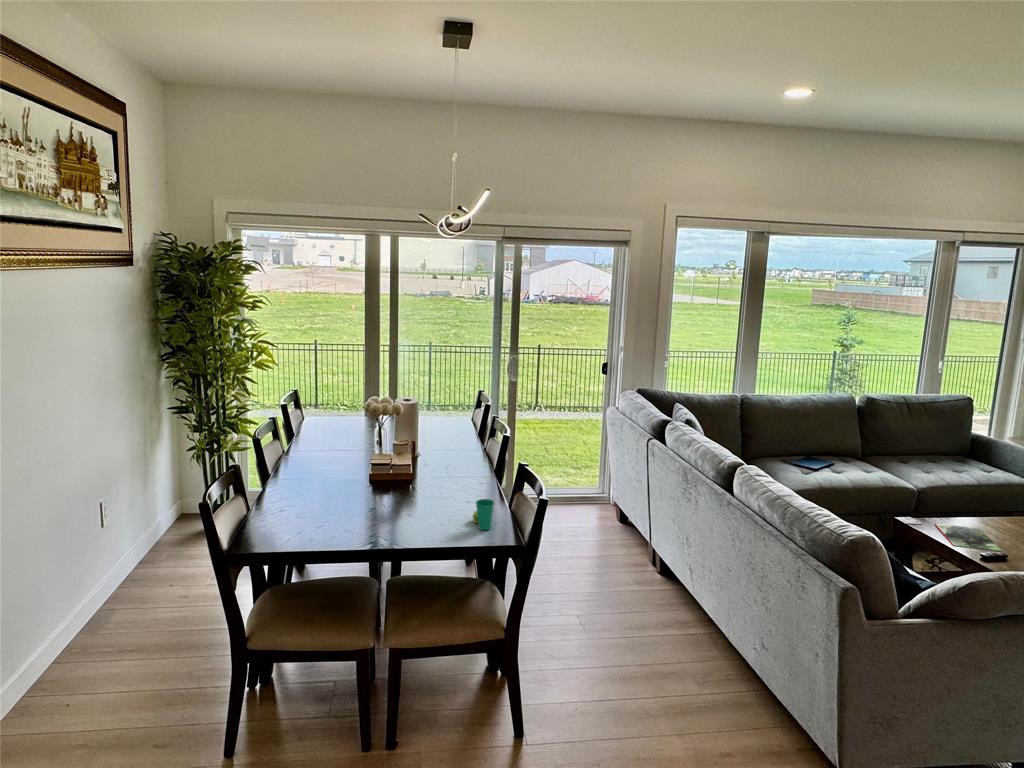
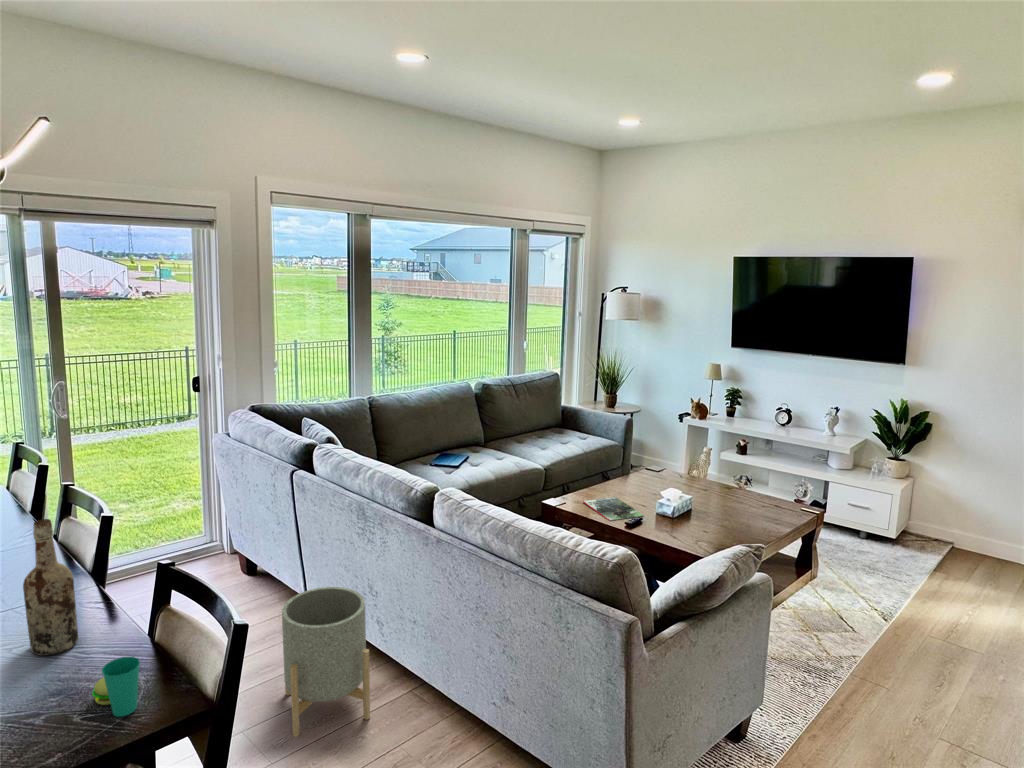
wine bottle: none [454,420,478,497] -> present [23,519,78,656]
planter: none [610,528,677,637] -> present [282,587,370,737]

